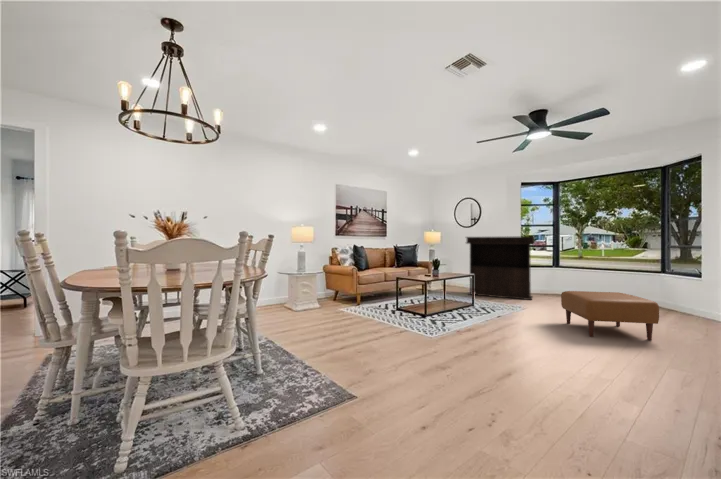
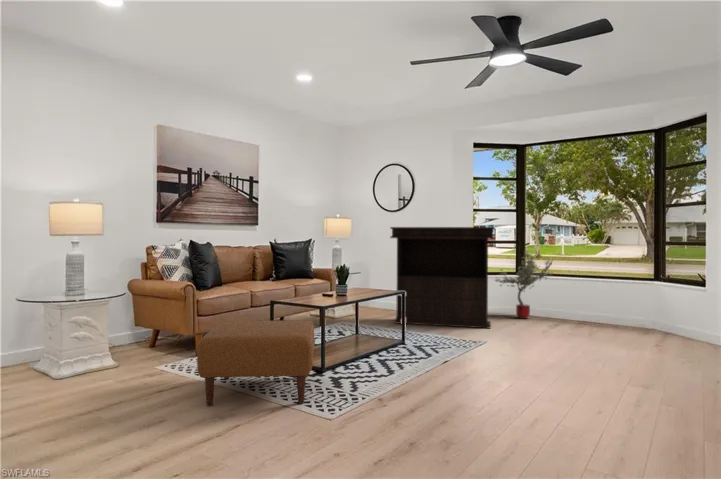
potted tree: none [536,251,579,296] -> present [496,251,552,319]
ottoman: present [561,291,659,340] -> present [197,321,314,406]

